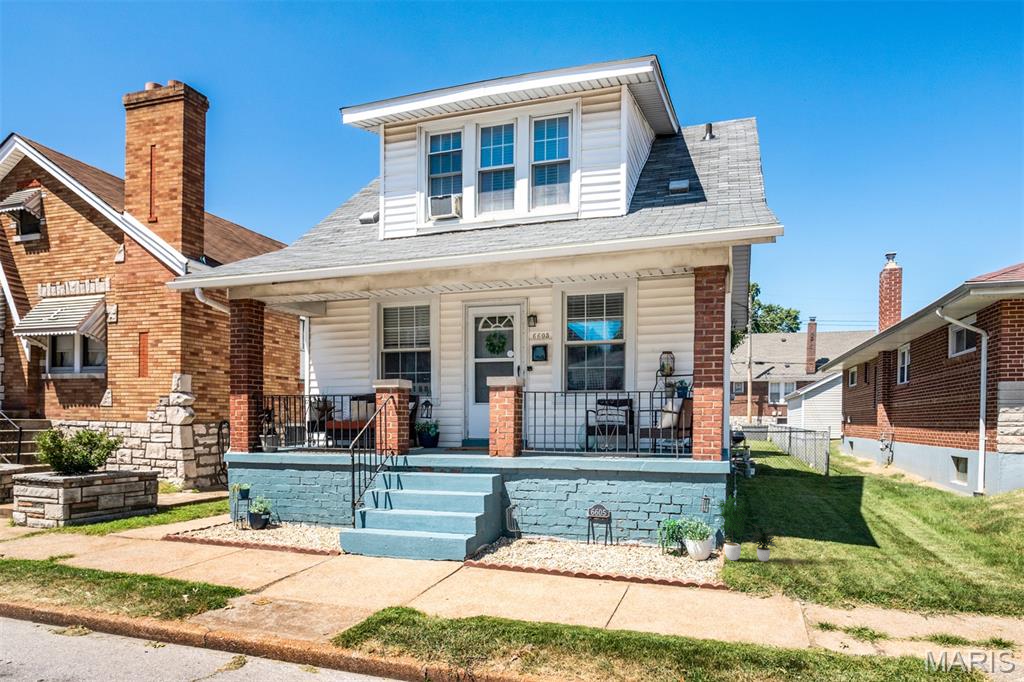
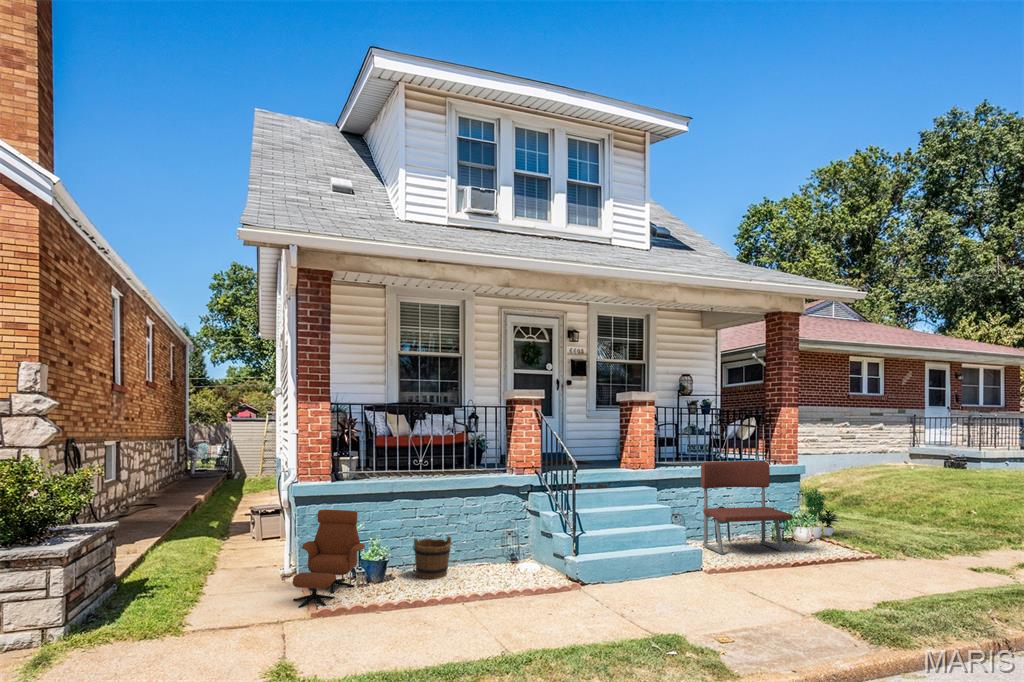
bench: none [546,452,645,564] -> present [701,461,793,555]
lounge chair: none [170,469,243,537] -> present [293,510,365,608]
bucket: none [280,499,312,534] -> present [413,536,451,579]

